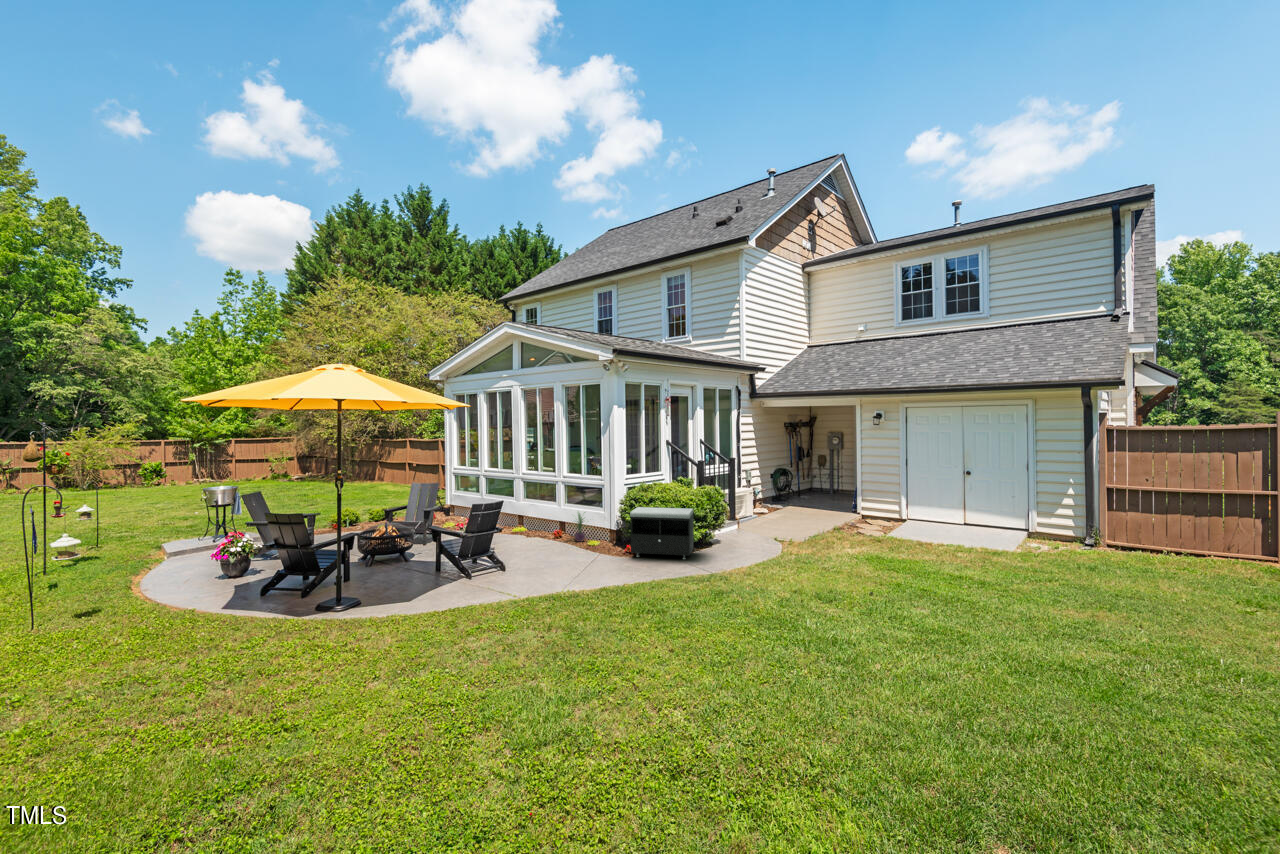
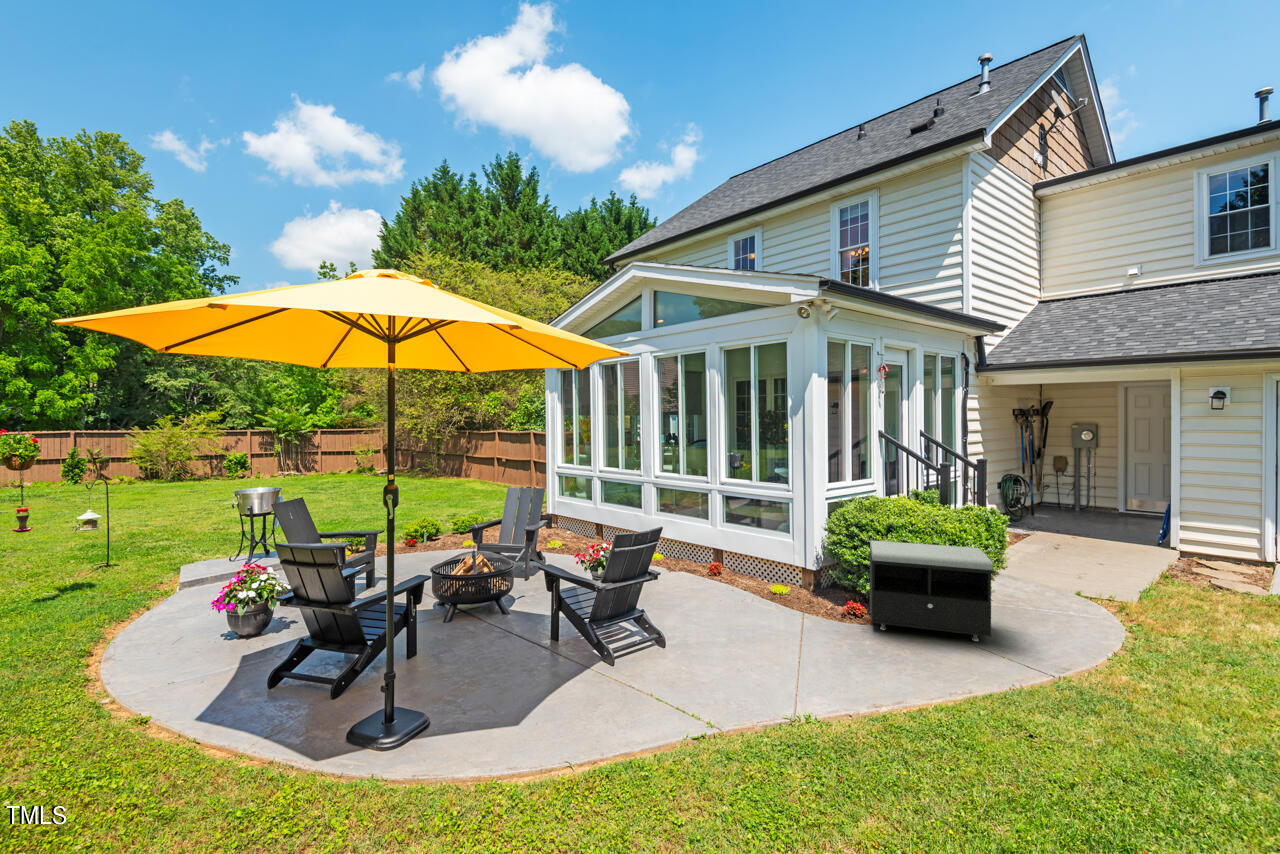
decorative plant: present [575,512,585,542] -> none [733,538,782,587]

